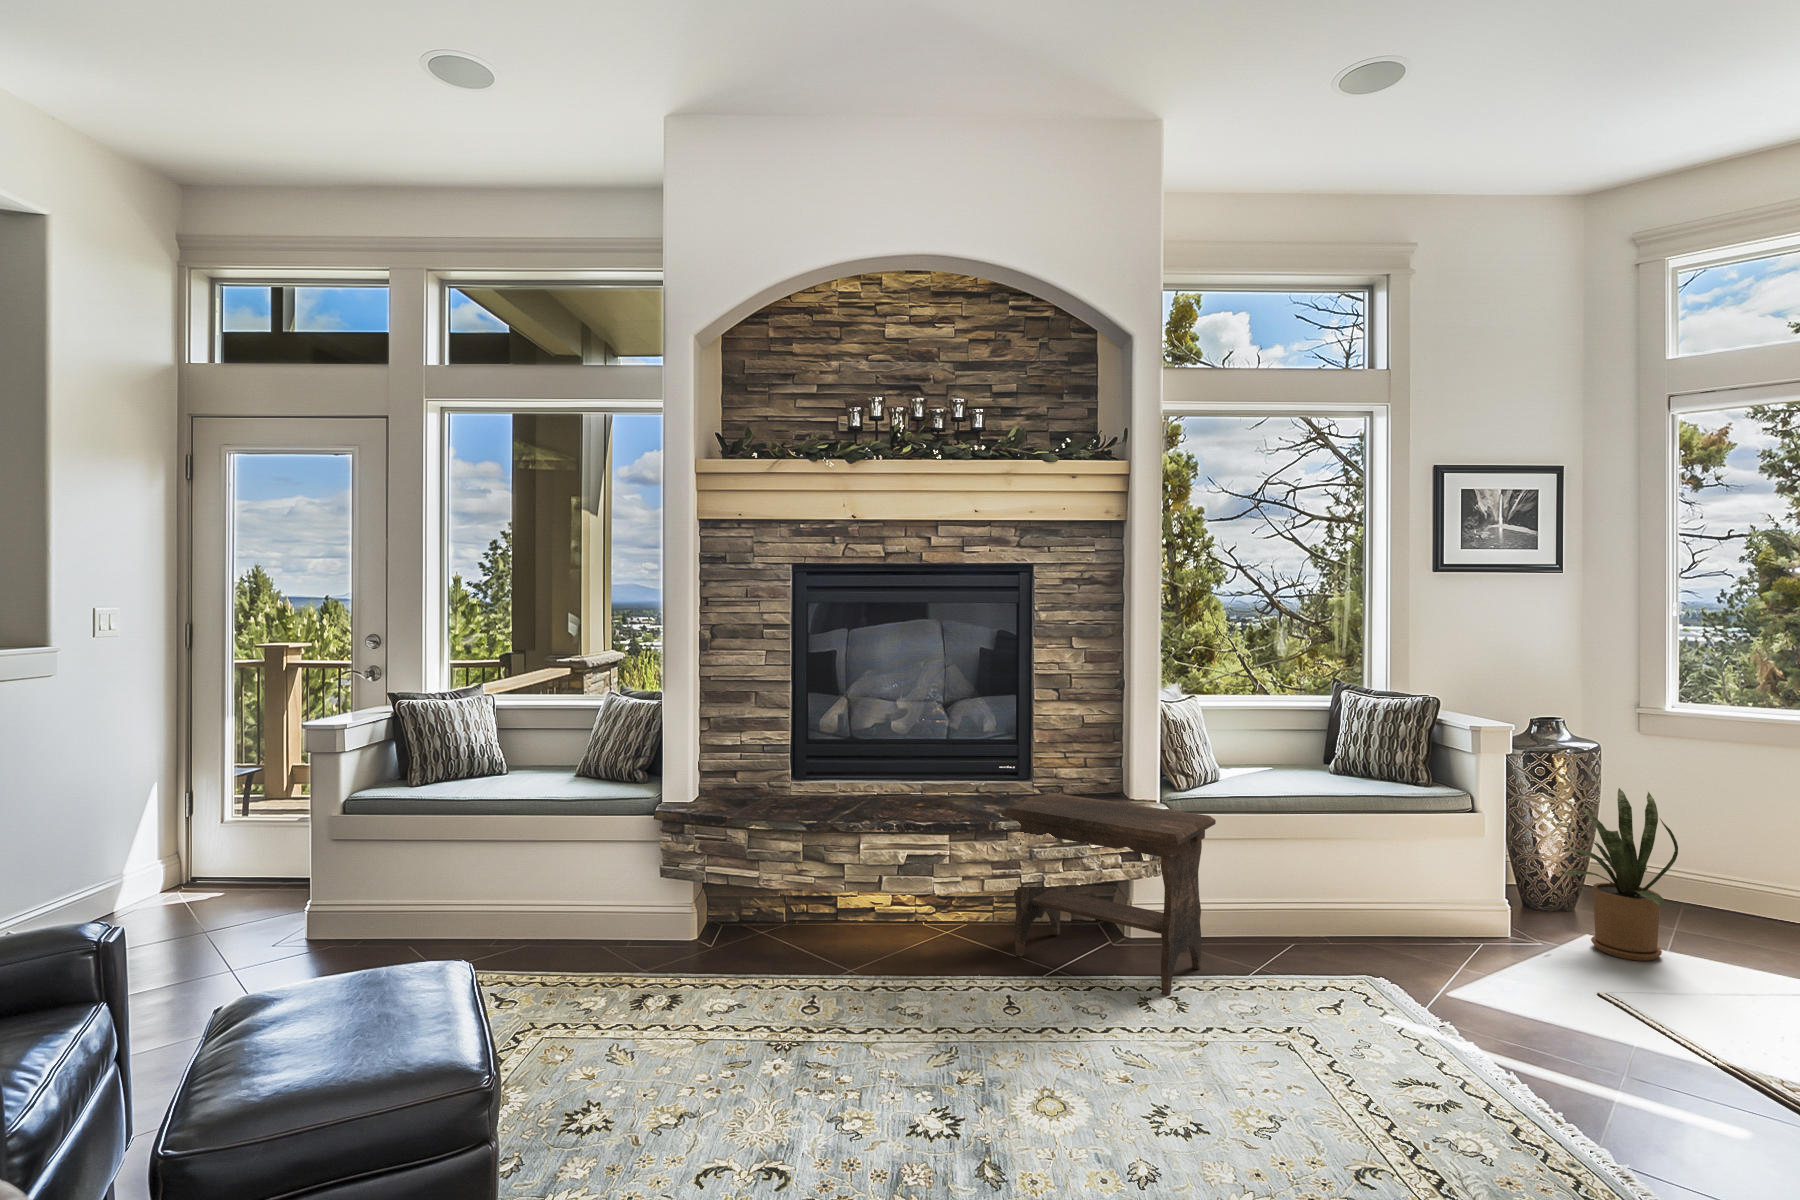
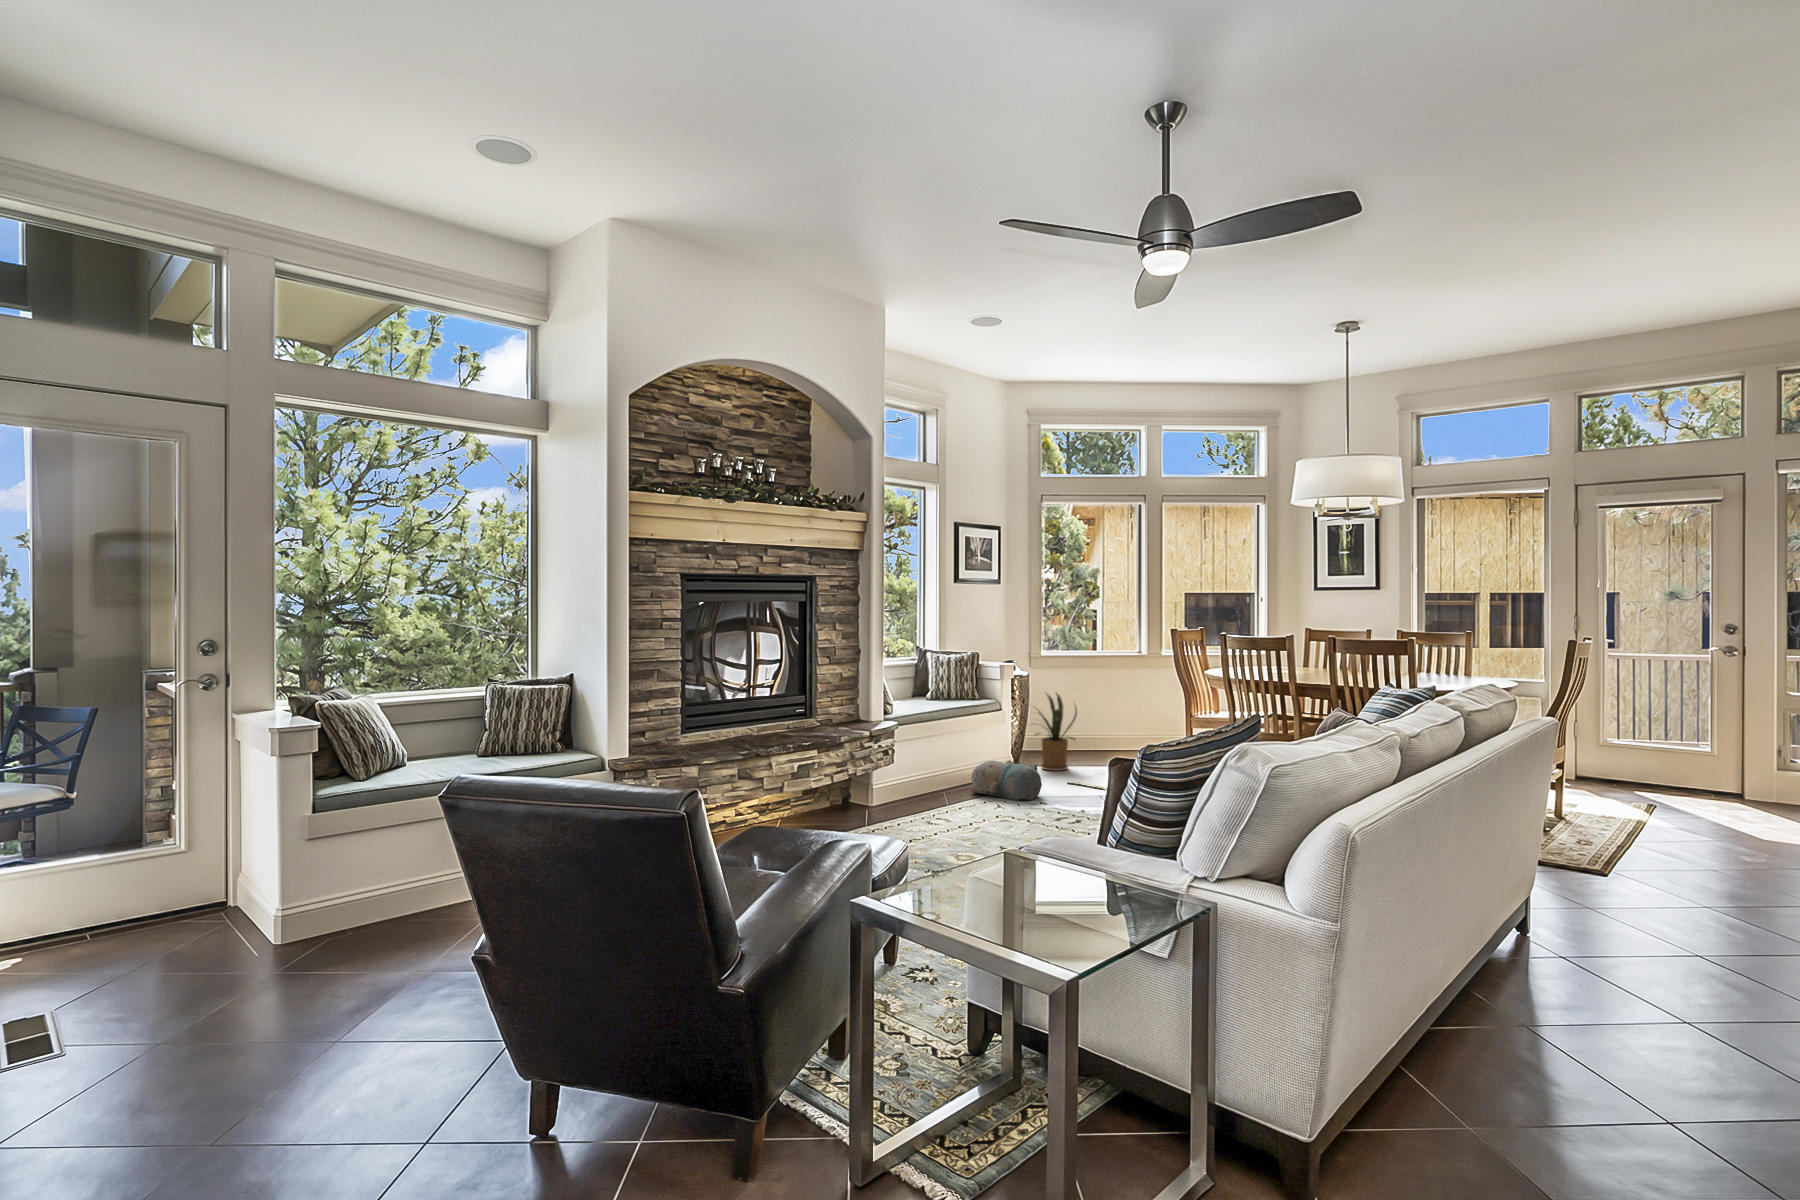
footstool: present [1001,793,1216,996] -> none [830,721,948,824]
plush toy: none [1330,907,1468,1009] -> present [971,760,1042,800]

